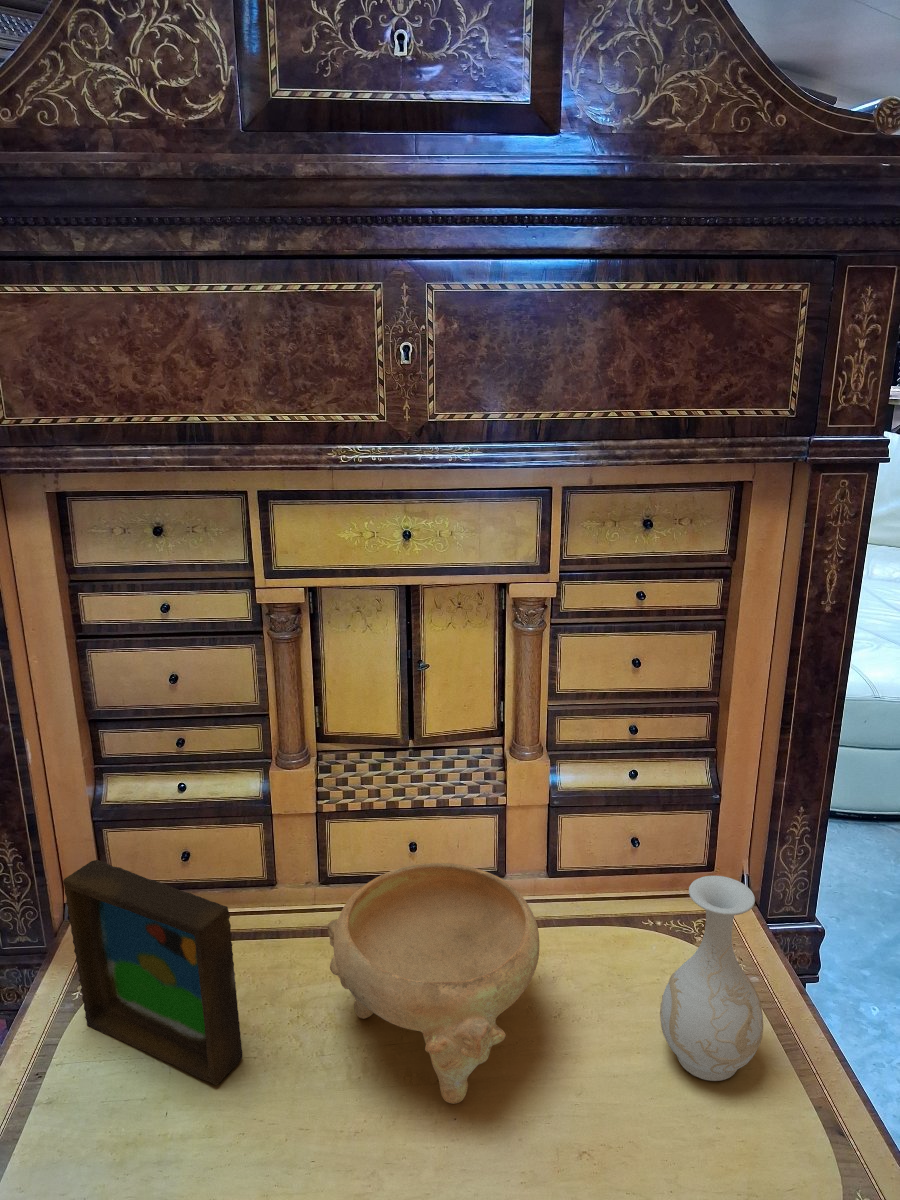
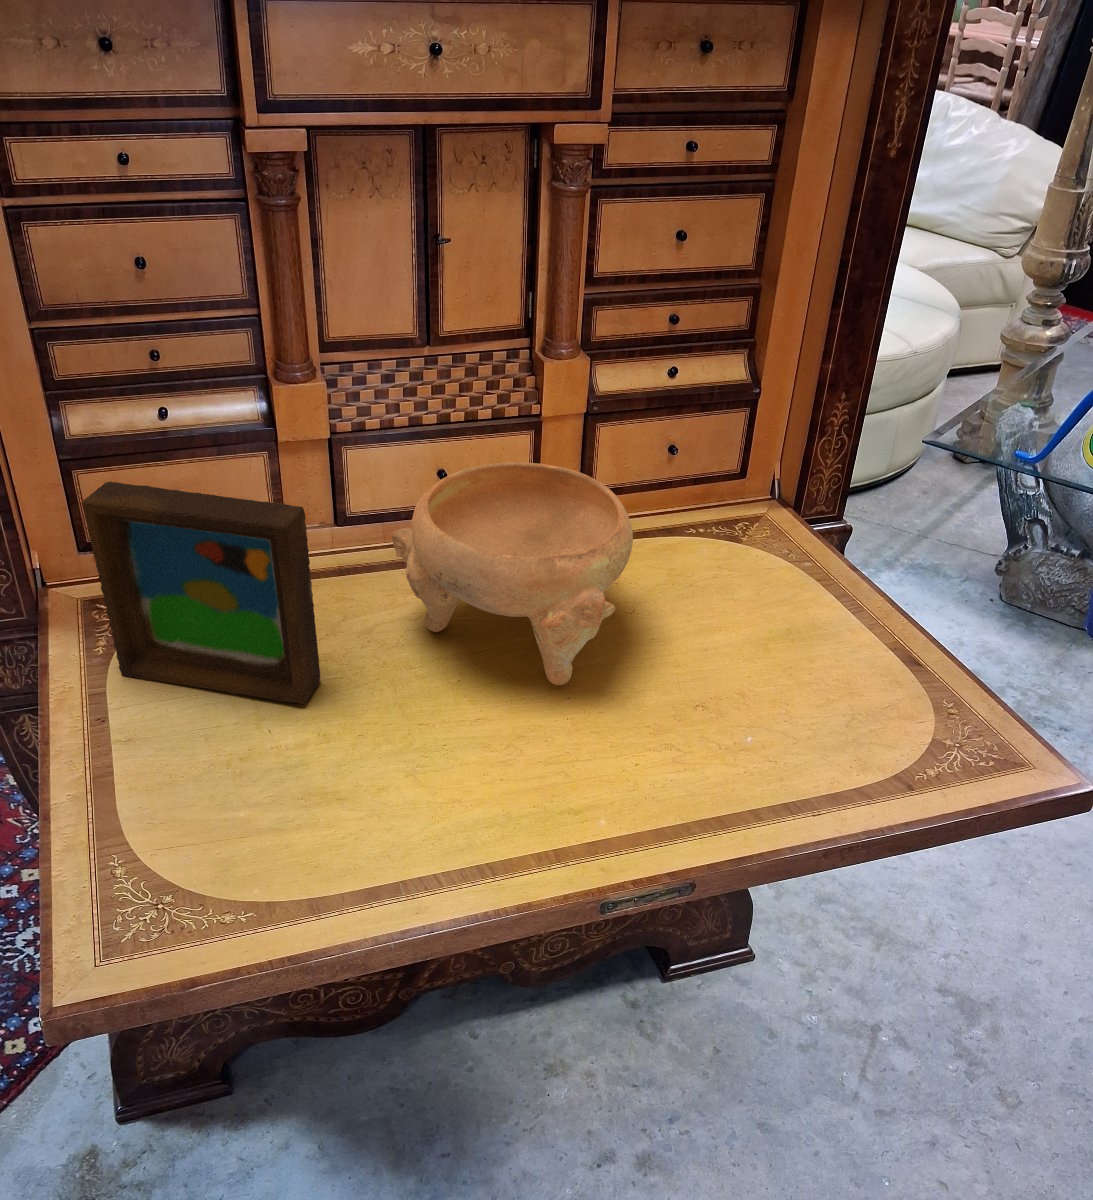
vase: present [660,876,763,1081] -> none [742,437,848,638]

